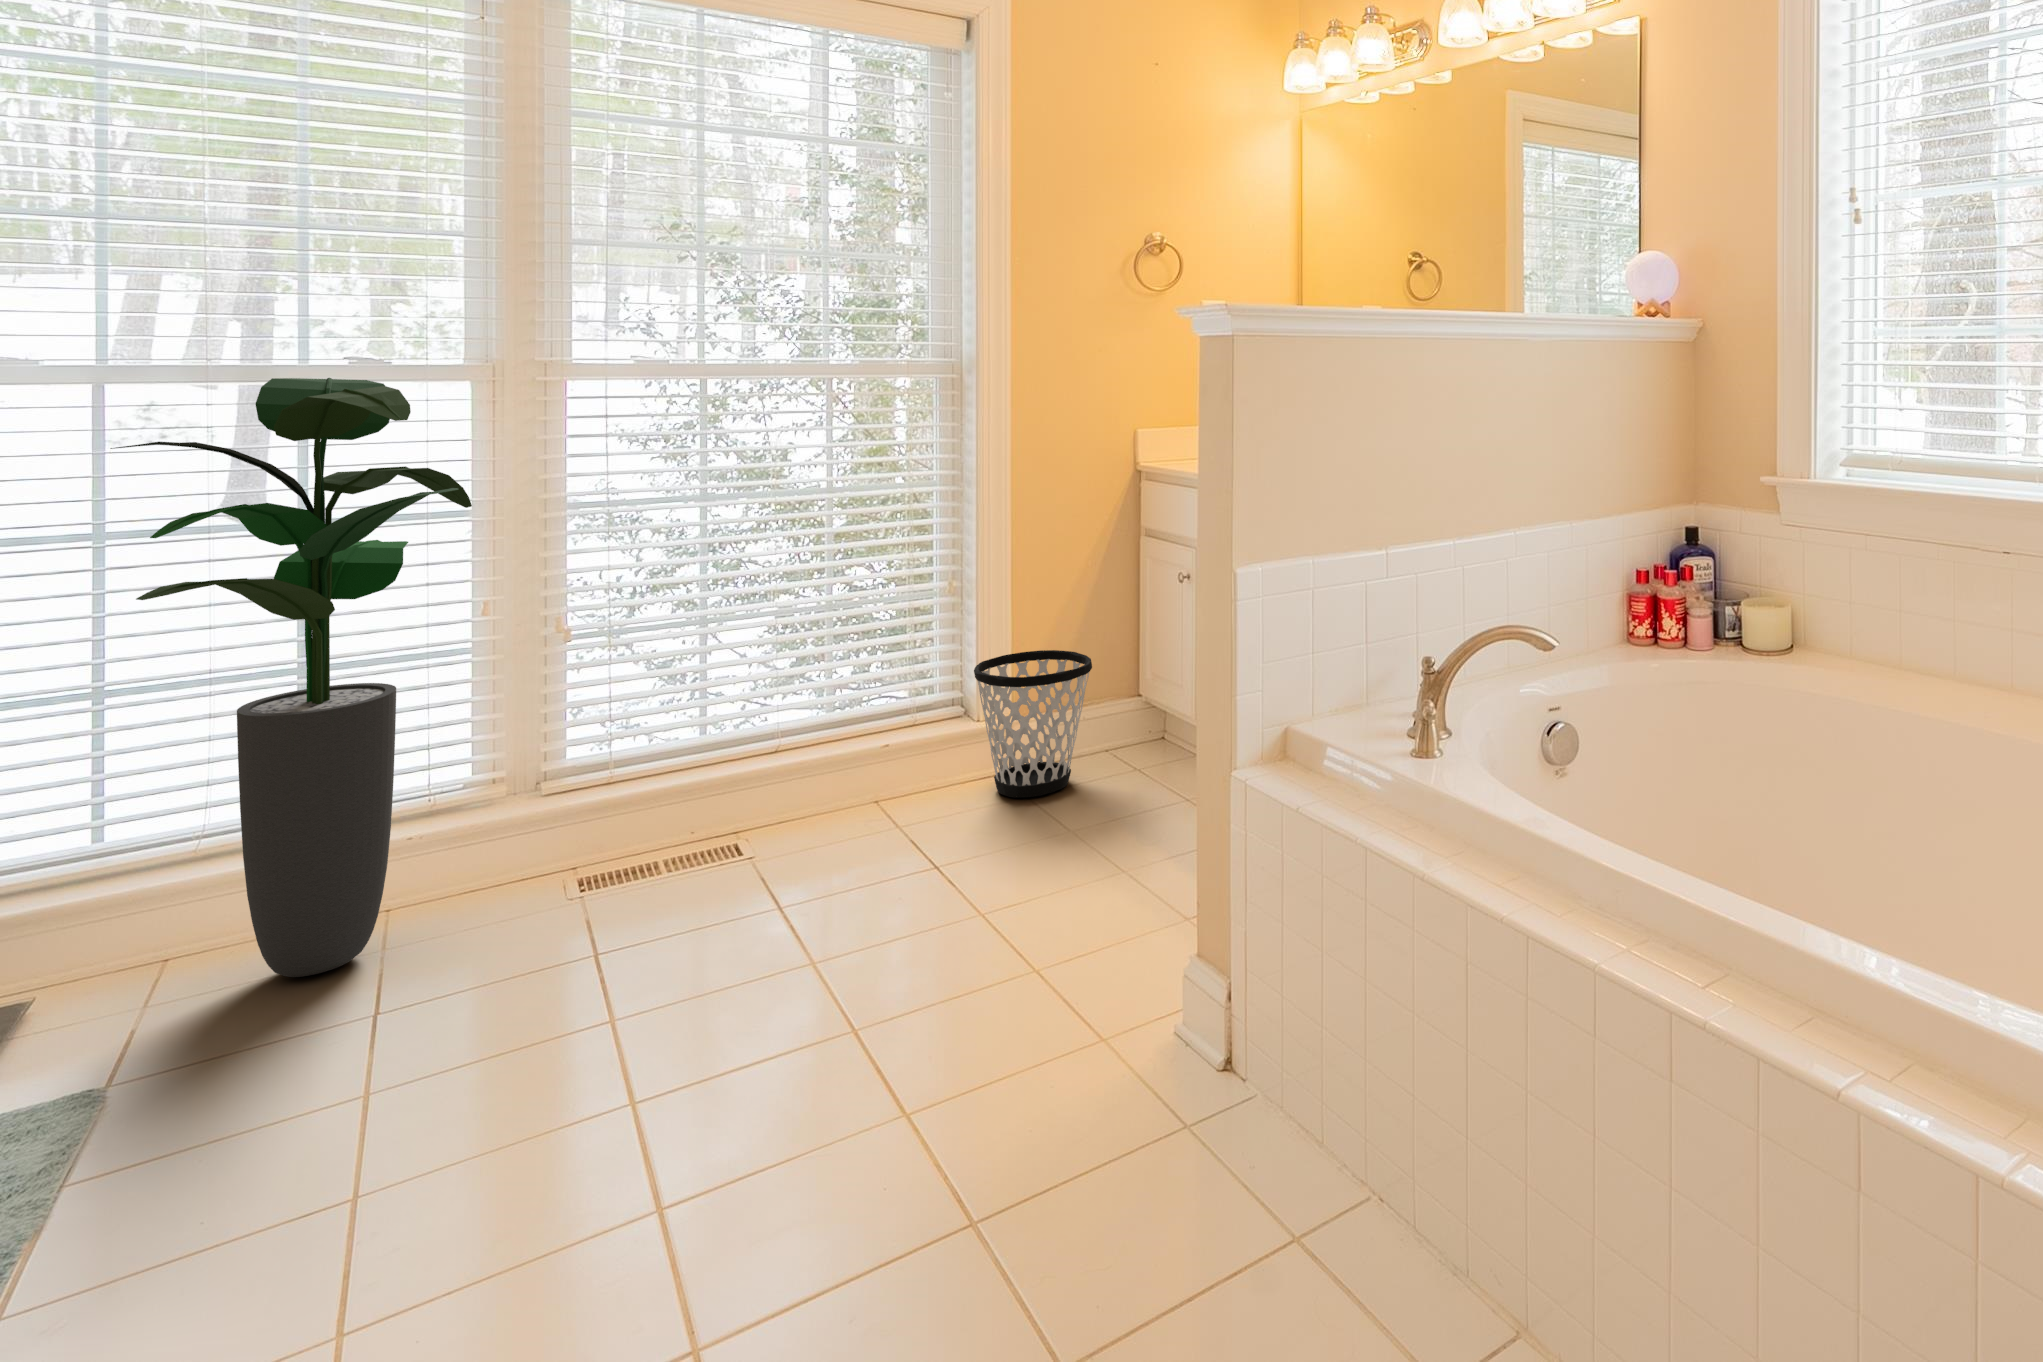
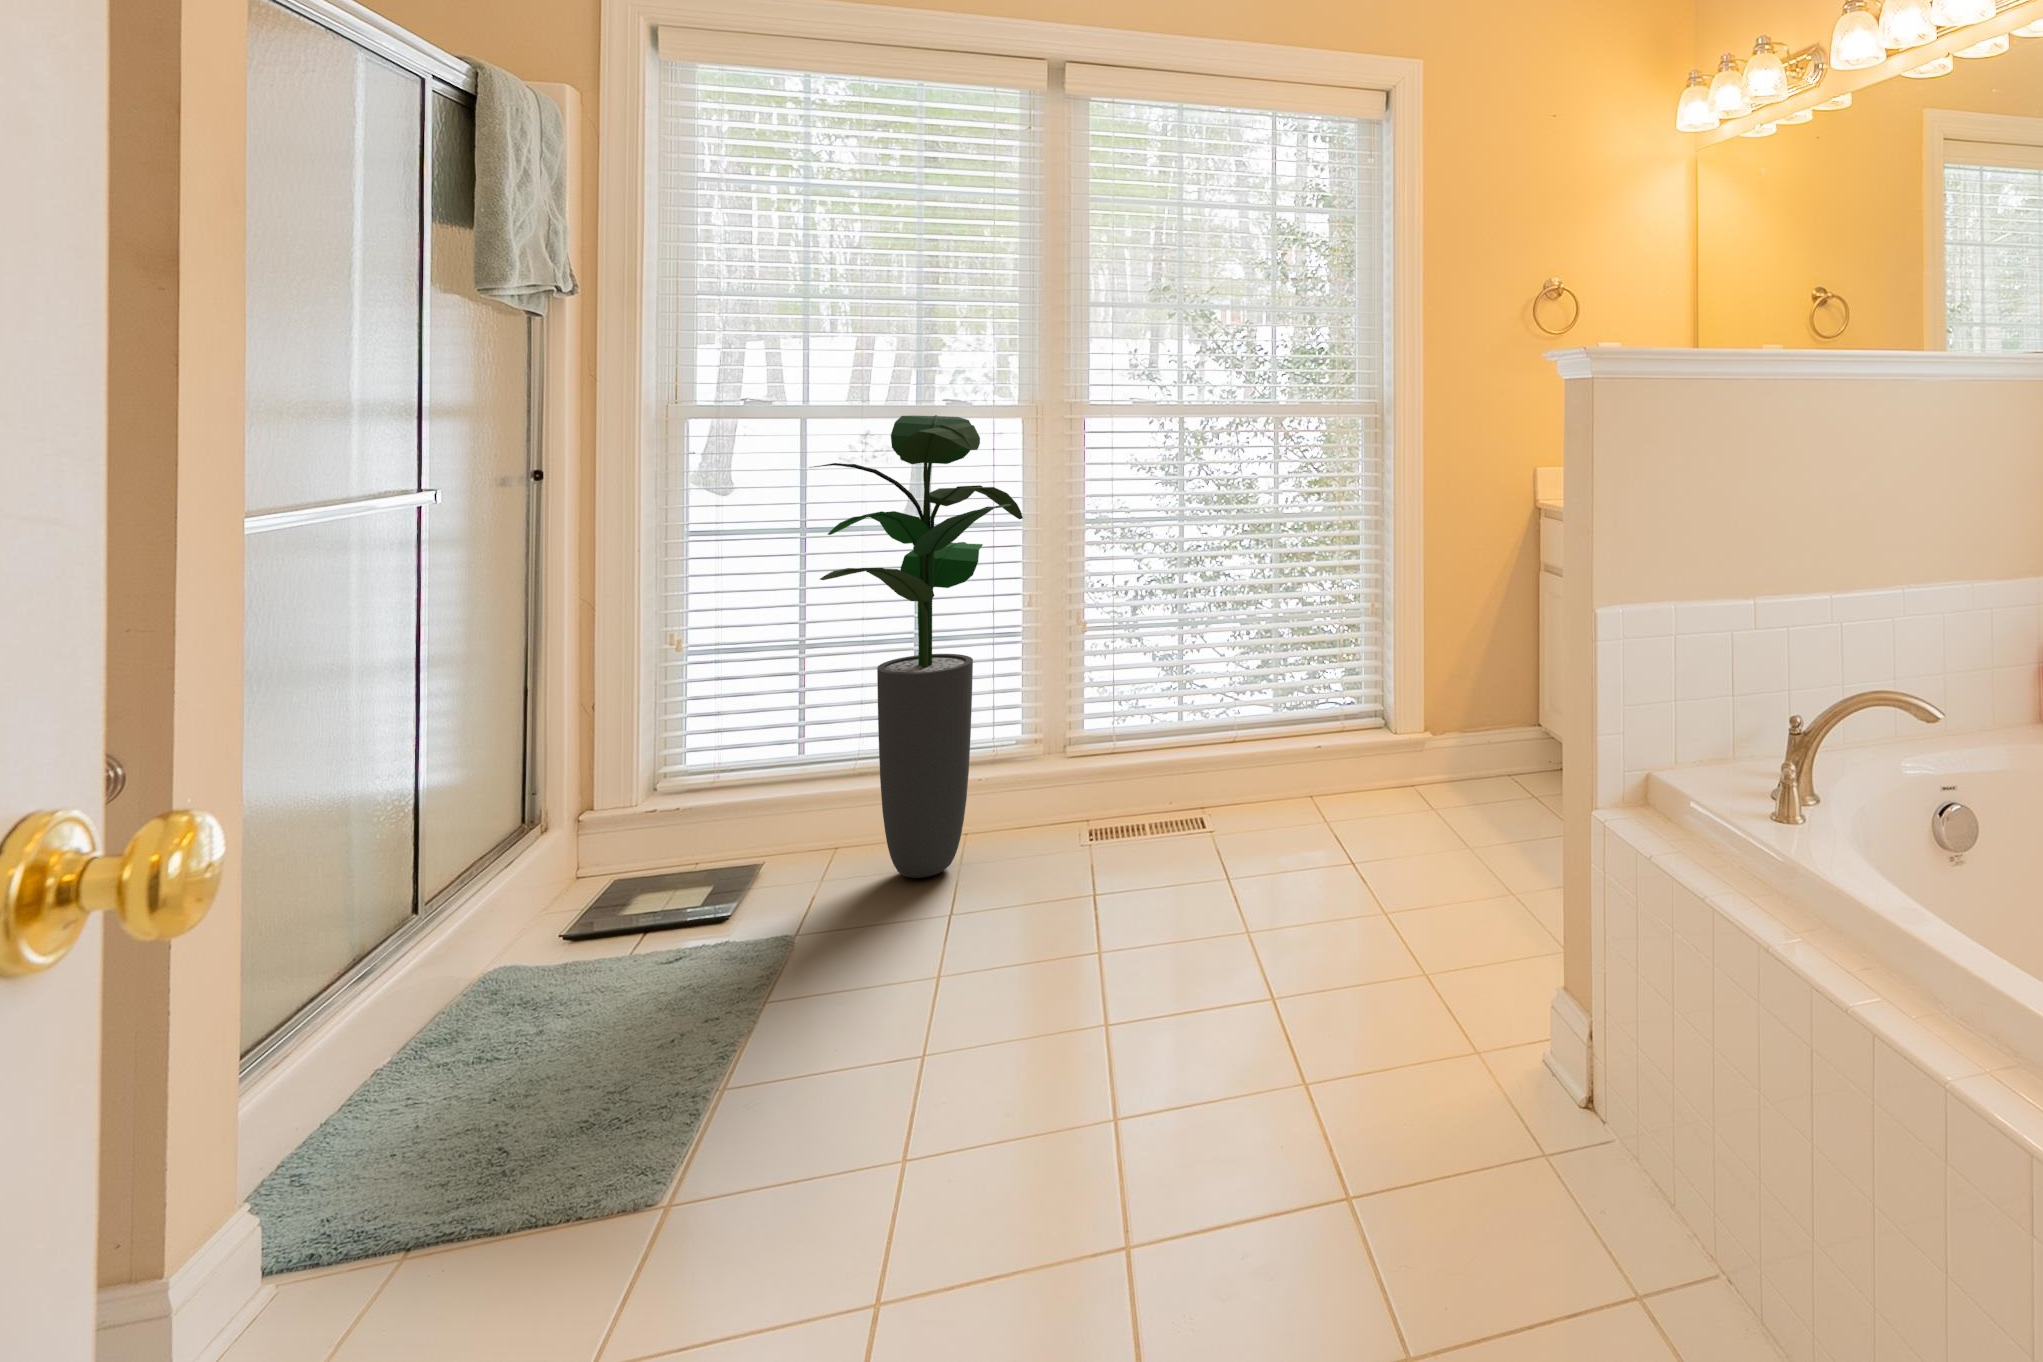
wastebasket: present [974,650,1092,798] -> none [1396,673,1500,811]

